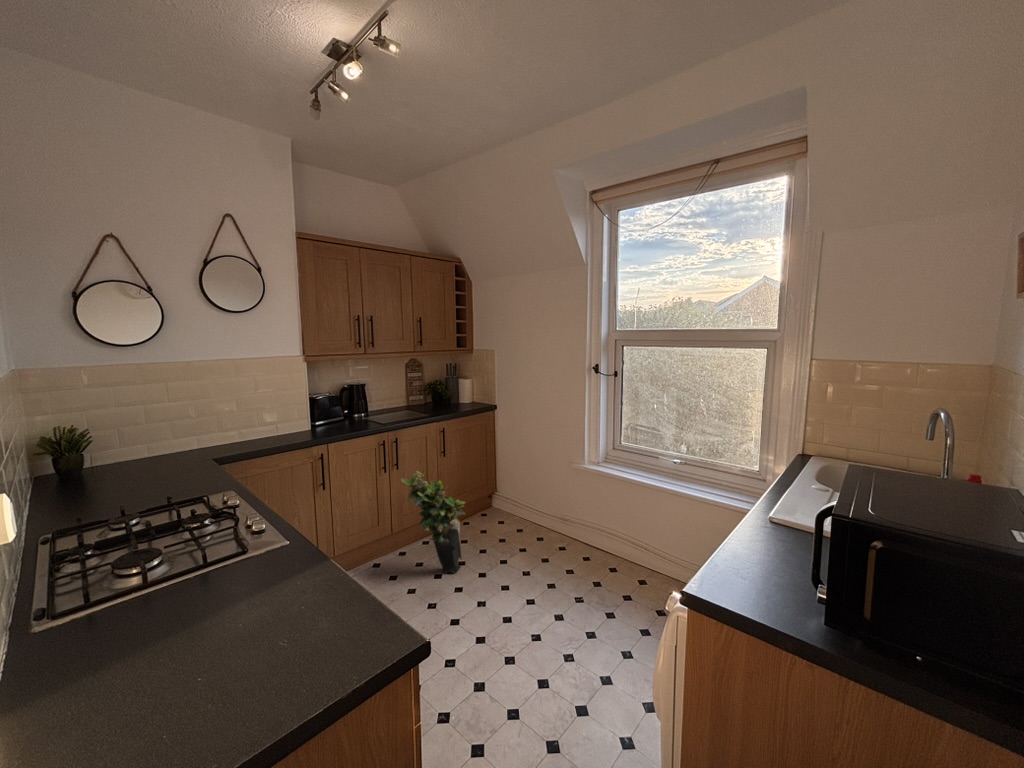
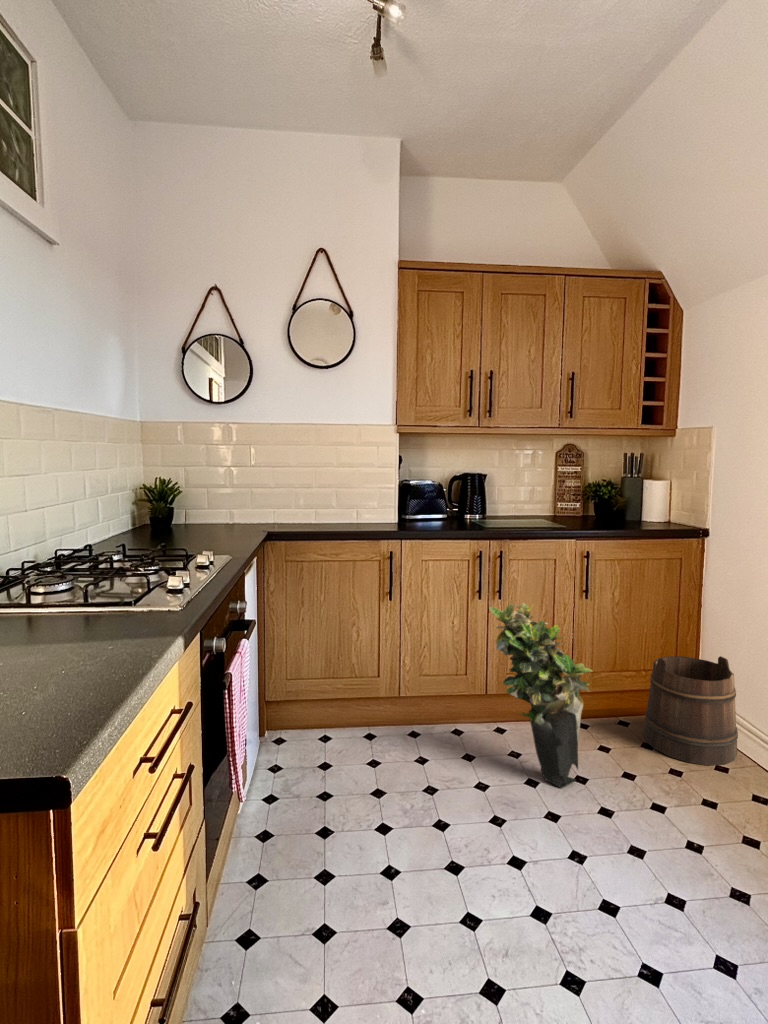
bucket: none [479,475,523,535] -> present [644,656,738,766]

